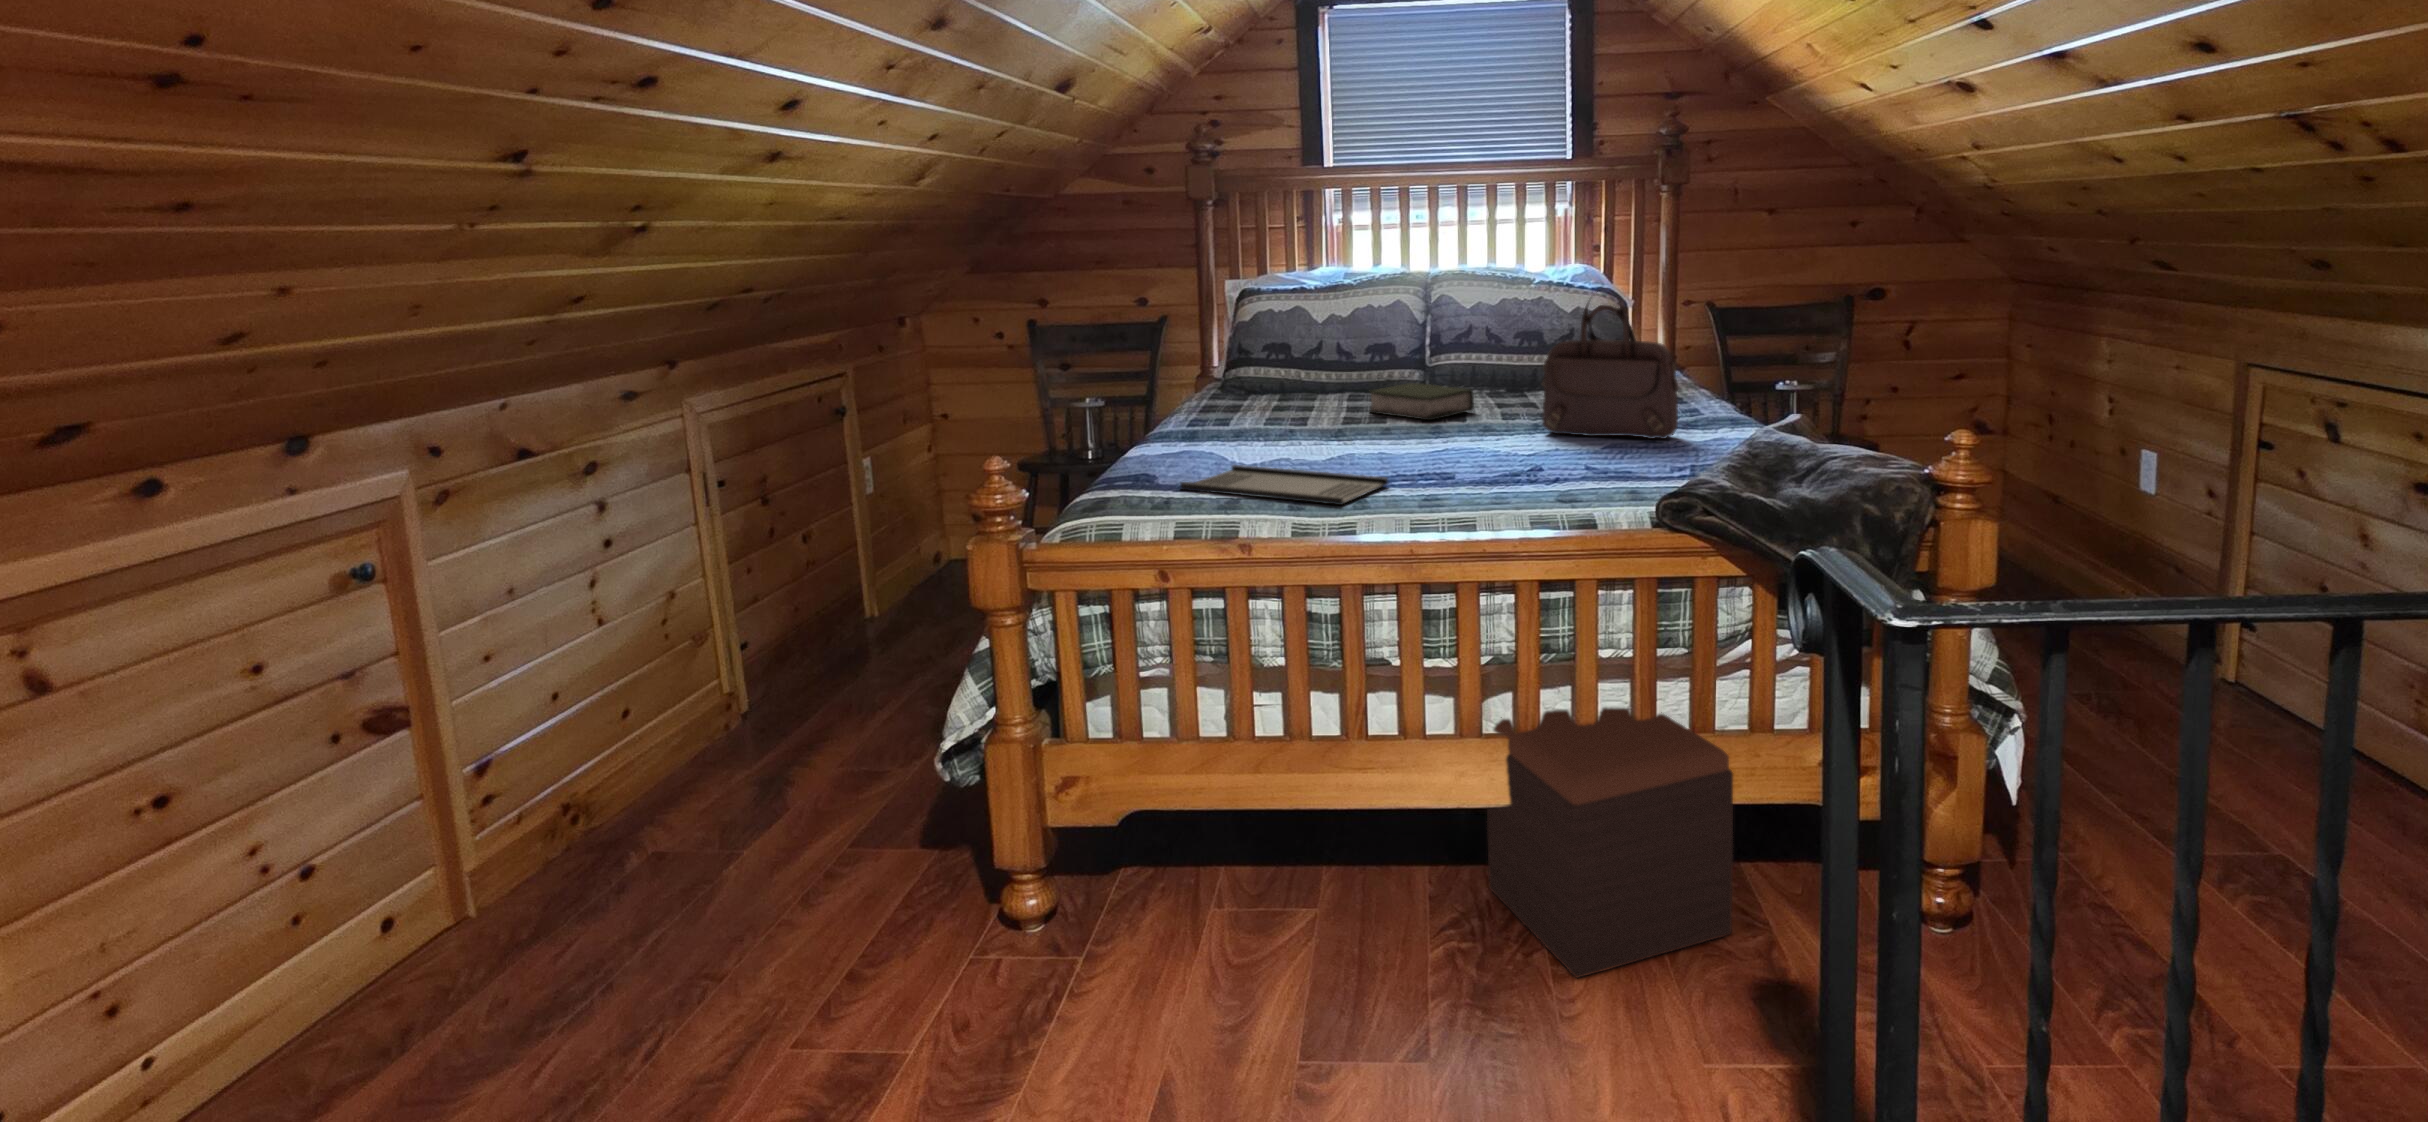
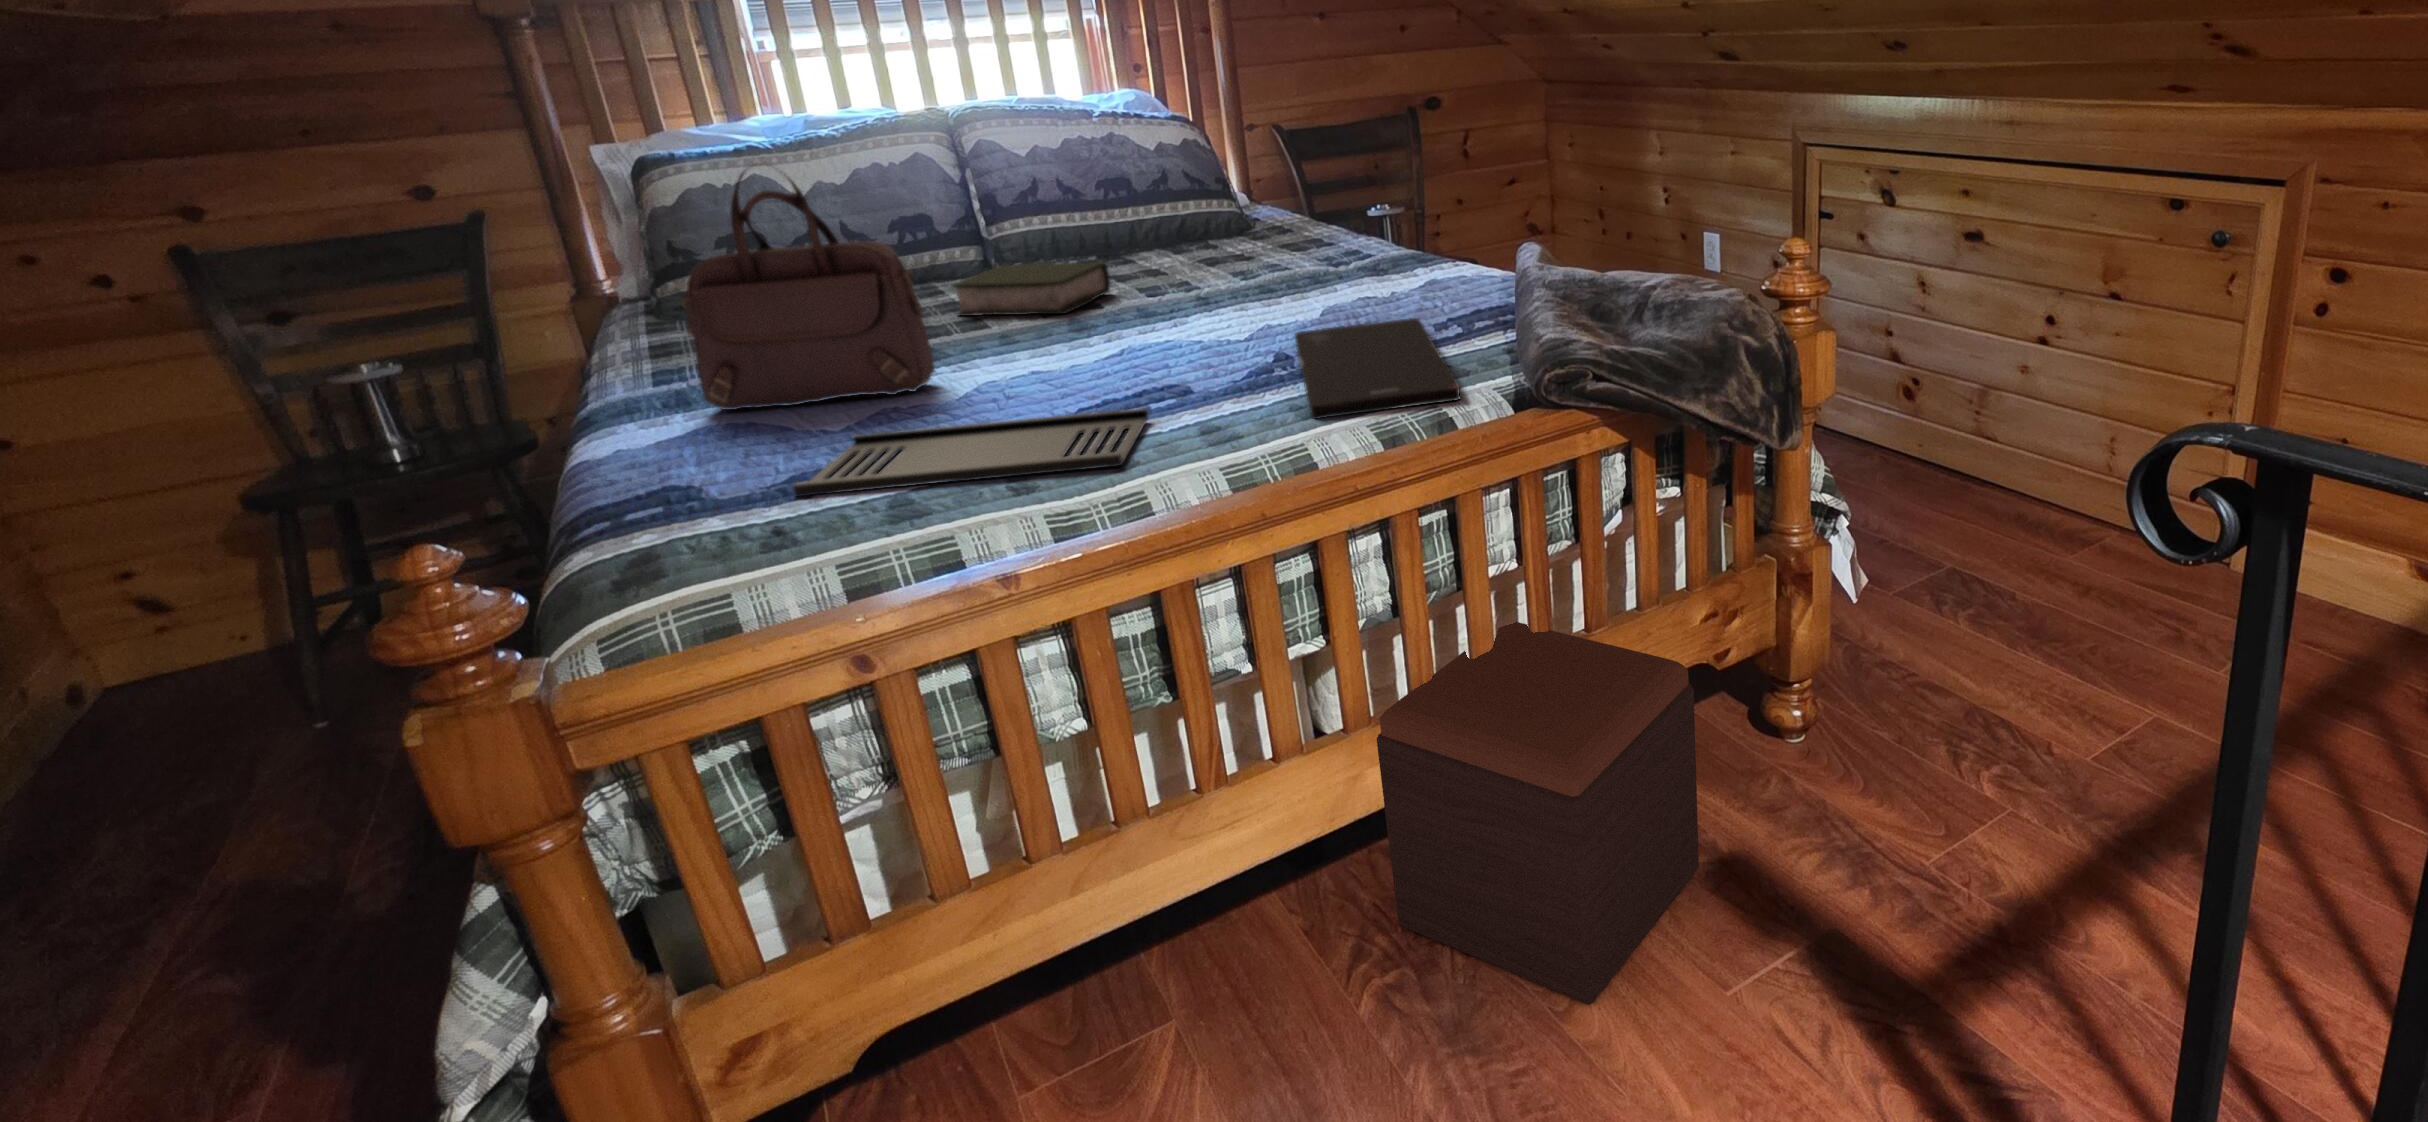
handbag: present [1542,291,1678,439] -> present [684,165,935,410]
smartphone: none [1478,451,1626,508] -> present [1295,318,1460,419]

